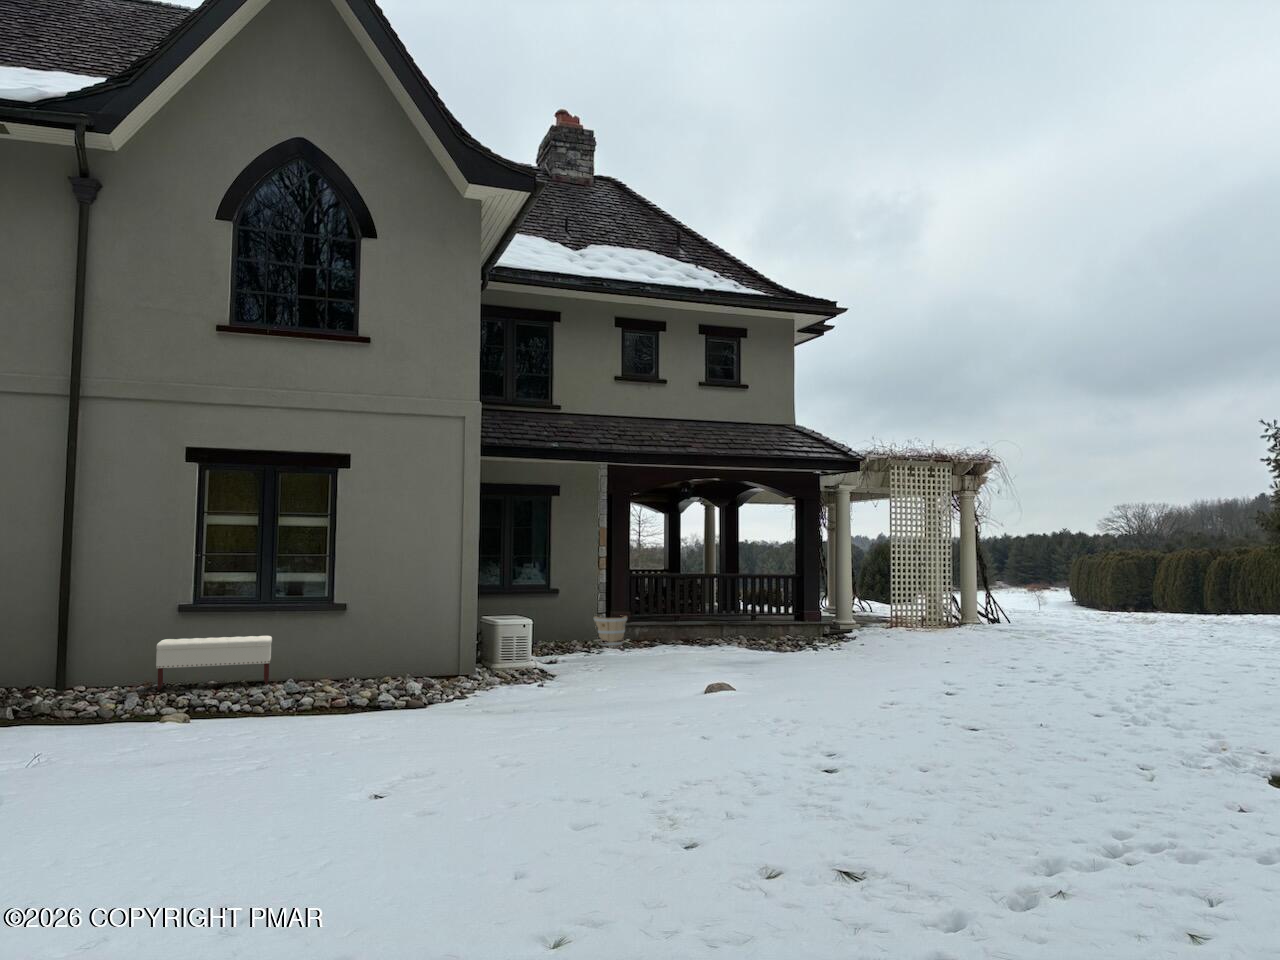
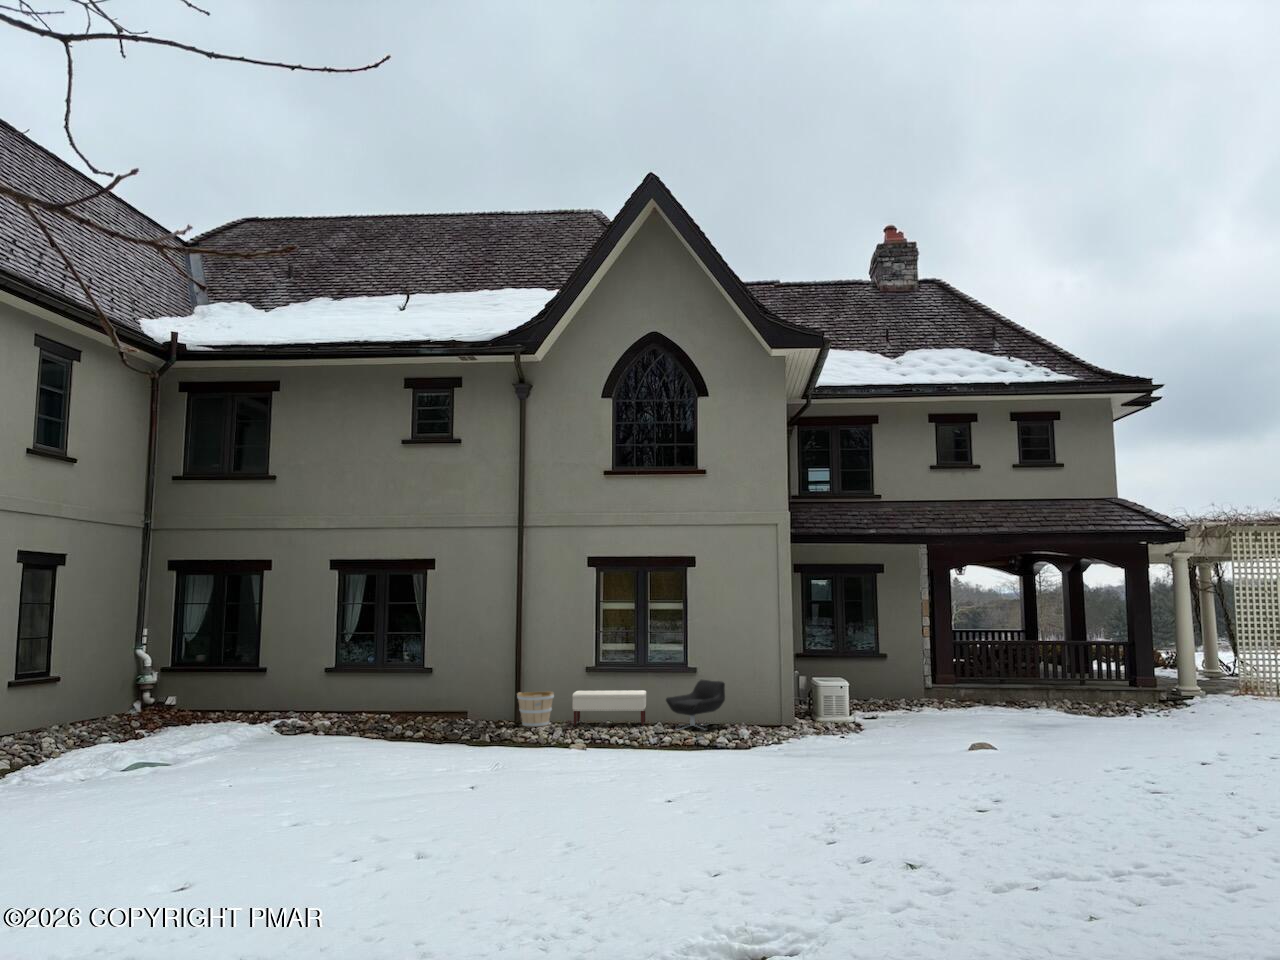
wooden bucket: present [594,615,627,646] -> present [517,691,554,727]
lounge chair: none [302,618,387,687] -> present [666,679,725,730]

